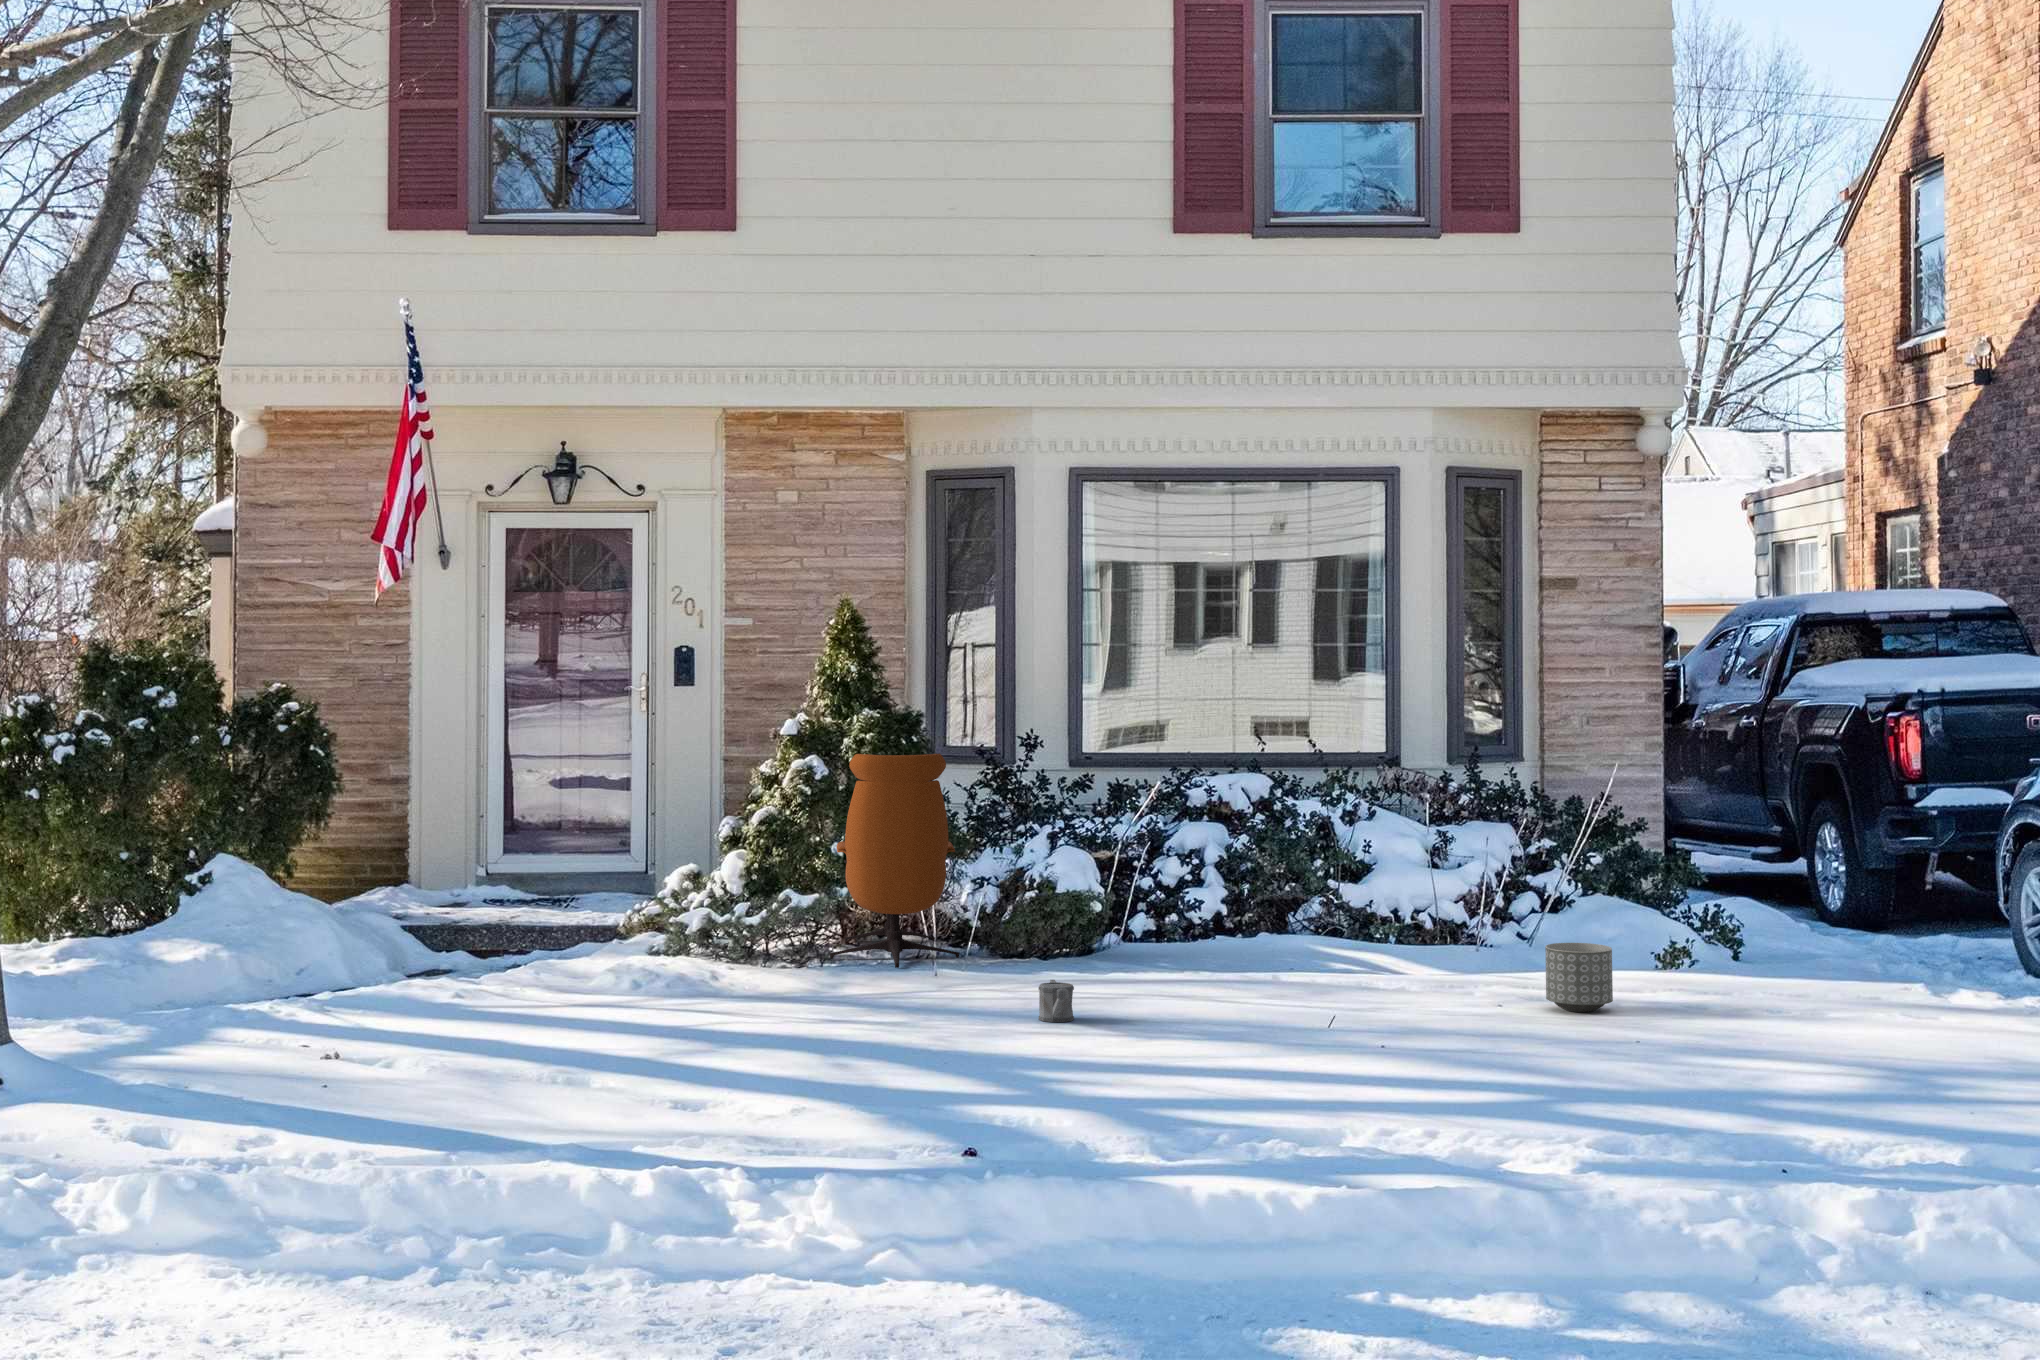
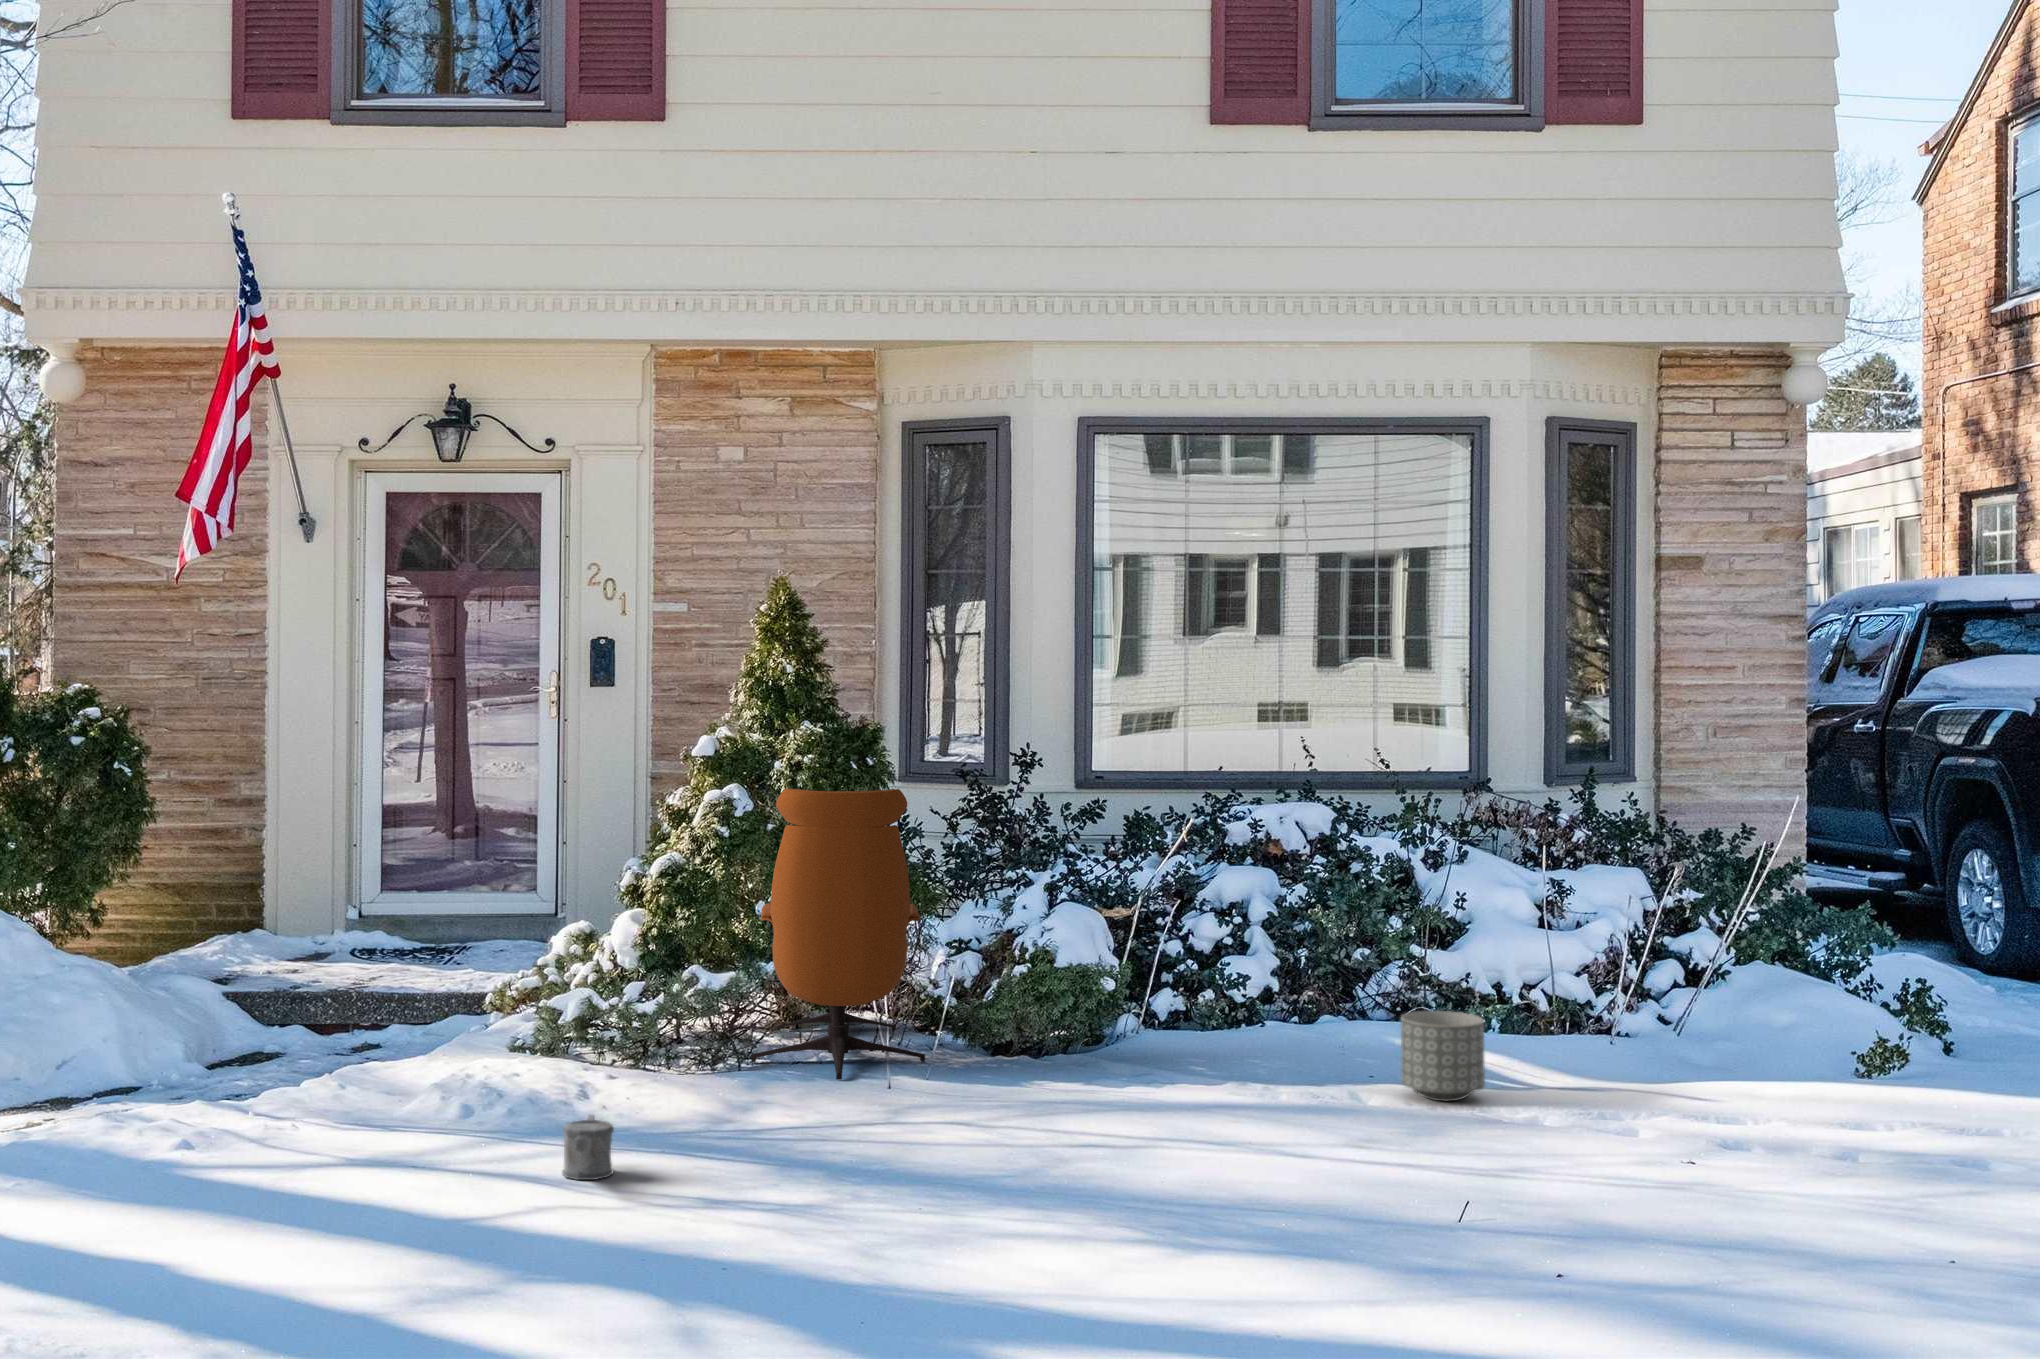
planter: present [1545,943,1613,1012] -> present [1401,1011,1485,1101]
watering can: present [1038,980,1074,1022] -> present [562,1115,614,1180]

